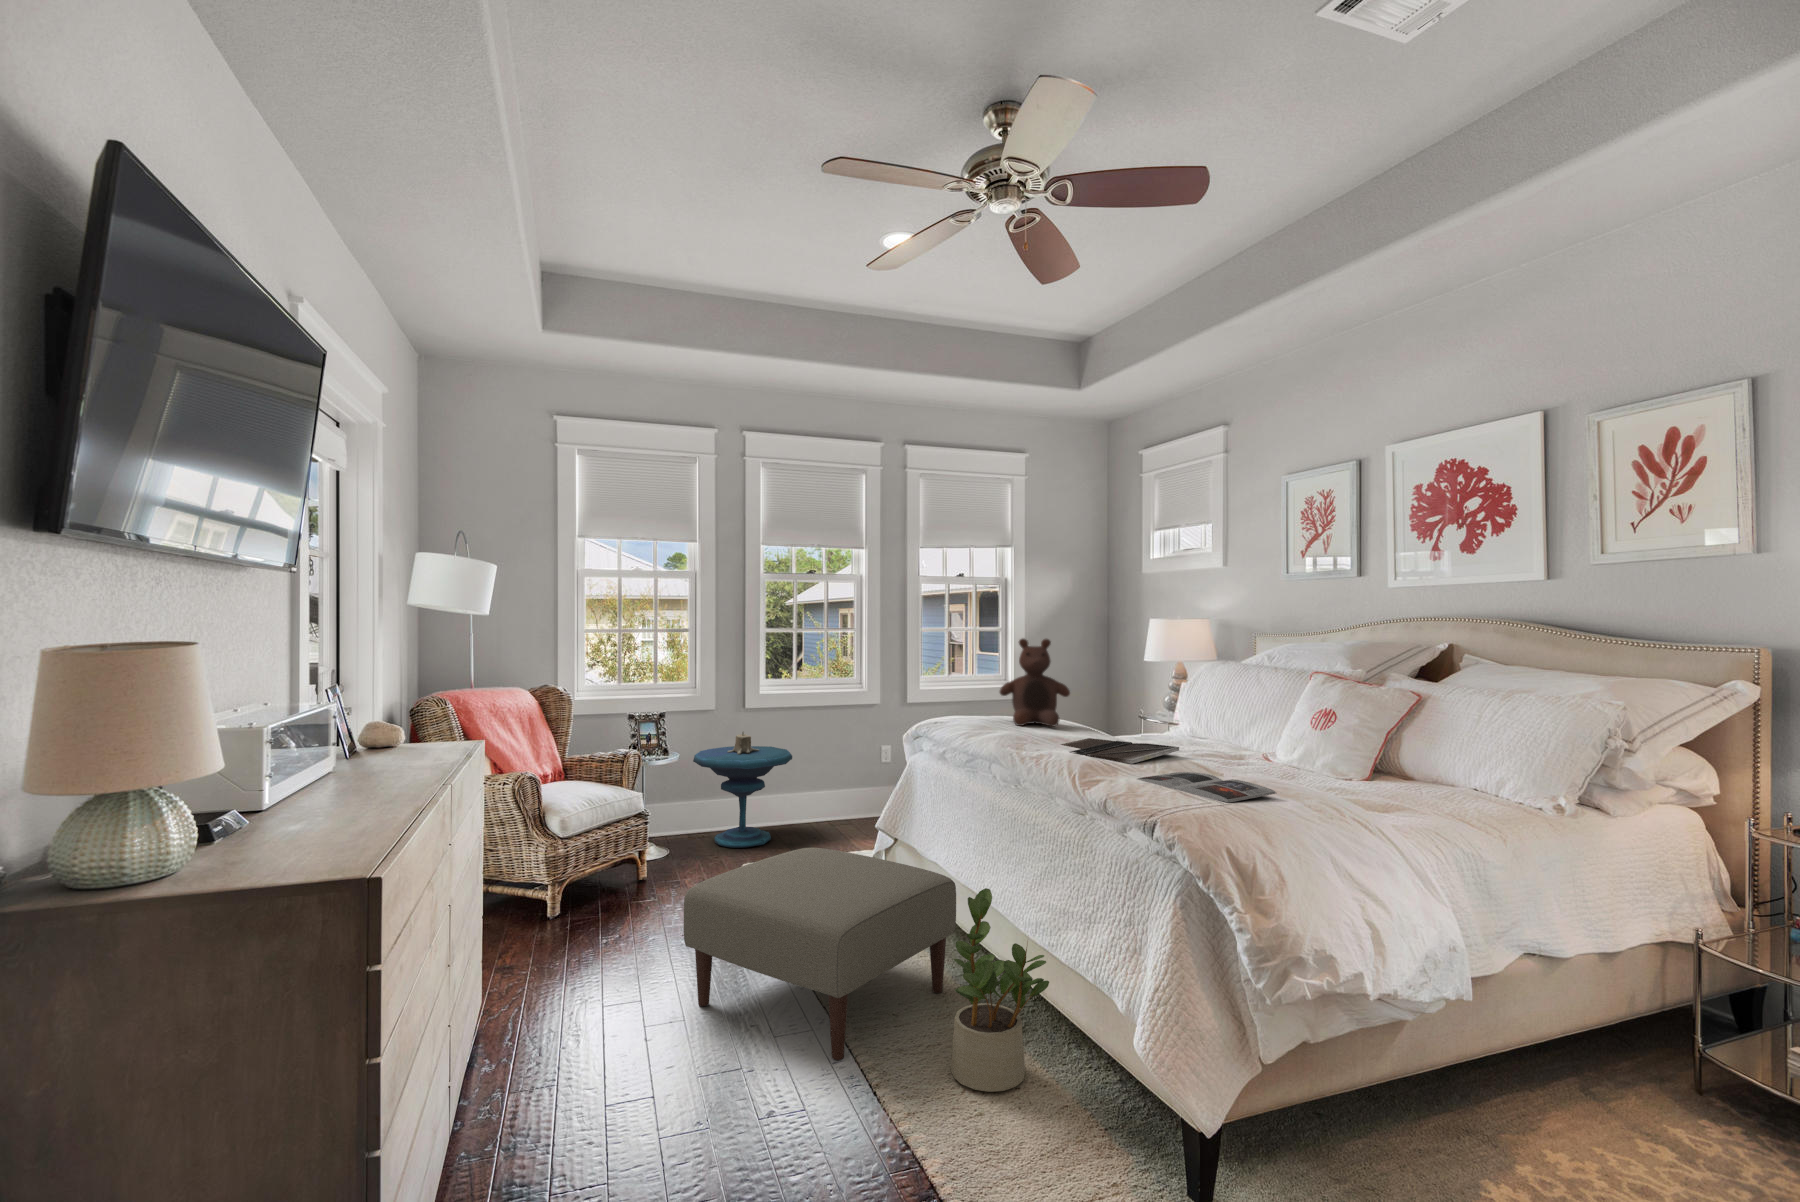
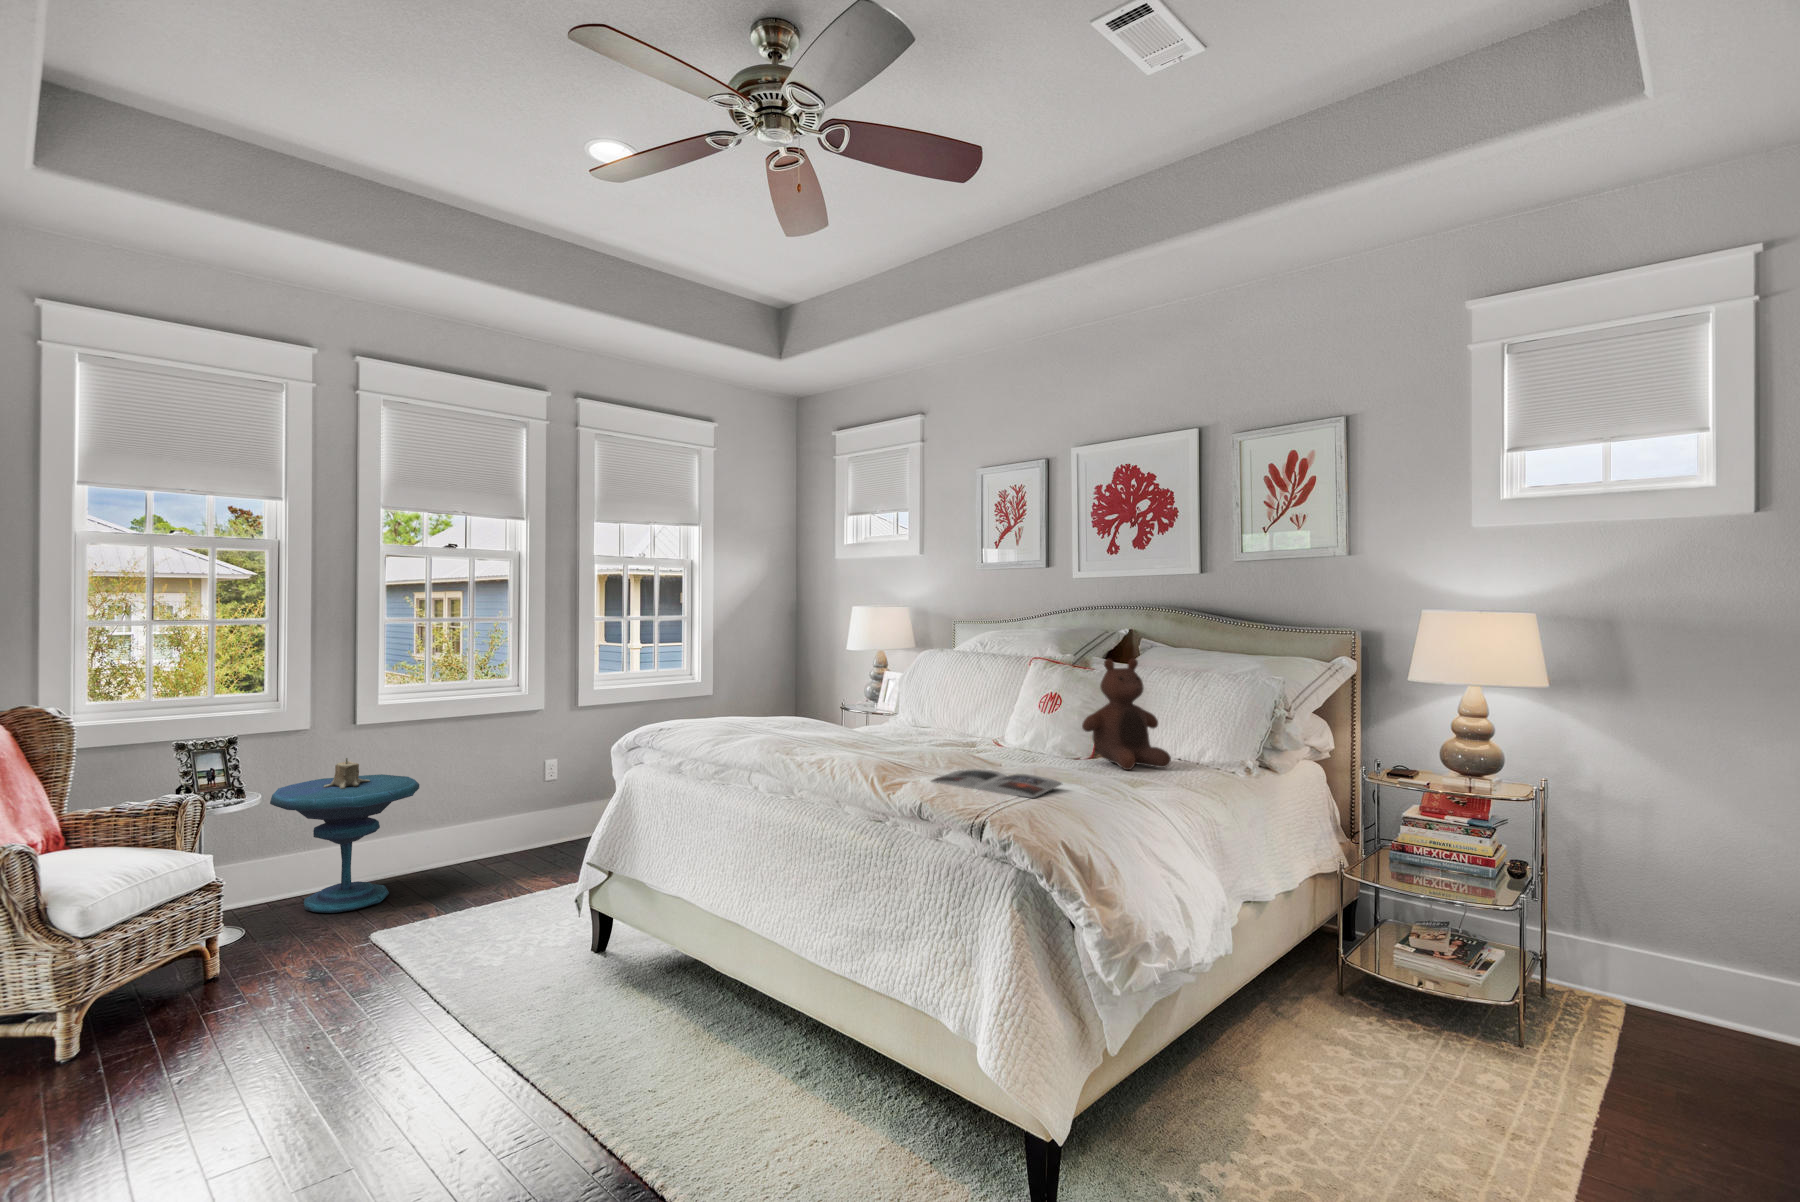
stuffed bear: present [1000,639,1070,726] -> present [1082,658,1171,770]
laptop: present [1061,738,1179,764] -> none [796,739,933,765]
ottoman: present [684,847,956,1060] -> none [354,899,709,1157]
potted plant: present [951,888,1049,1092] -> none [744,920,853,1149]

